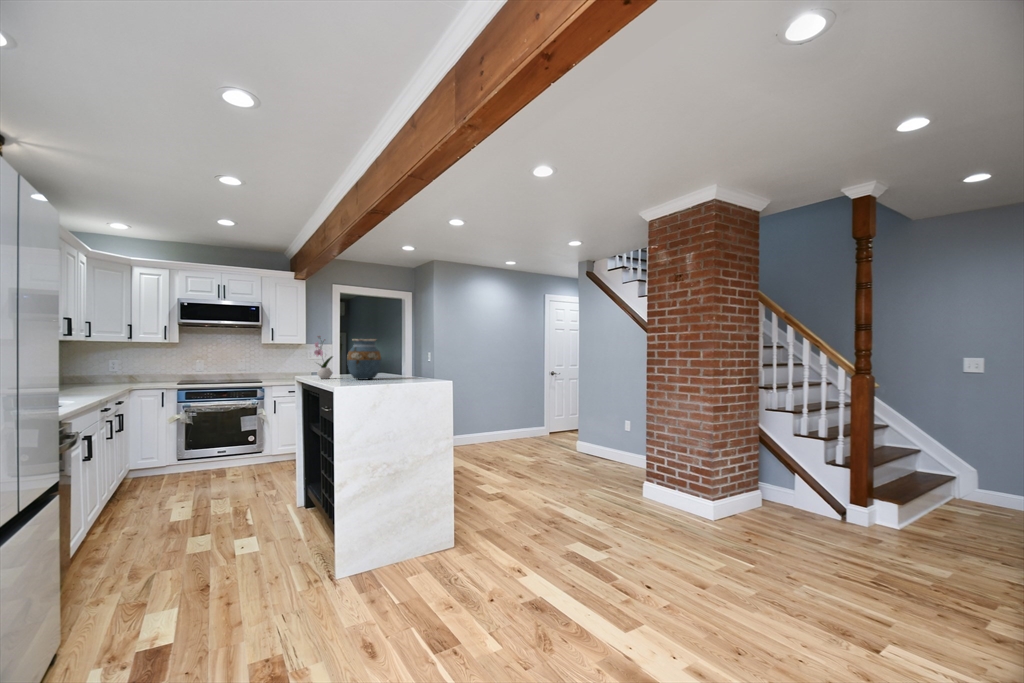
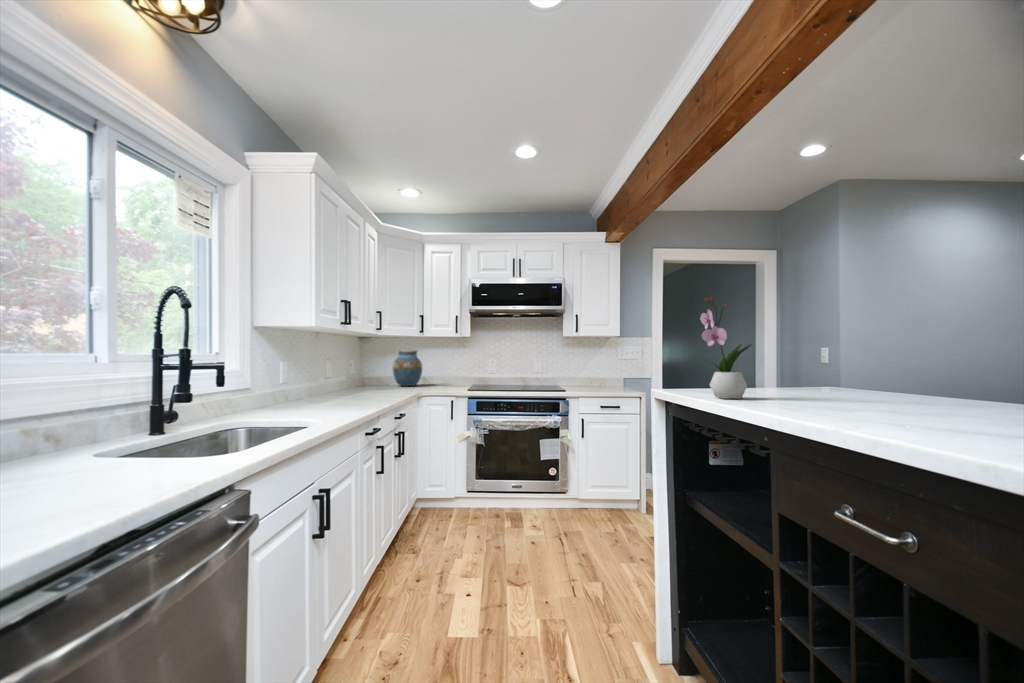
vase: present [347,339,381,380] -> present [393,350,422,386]

